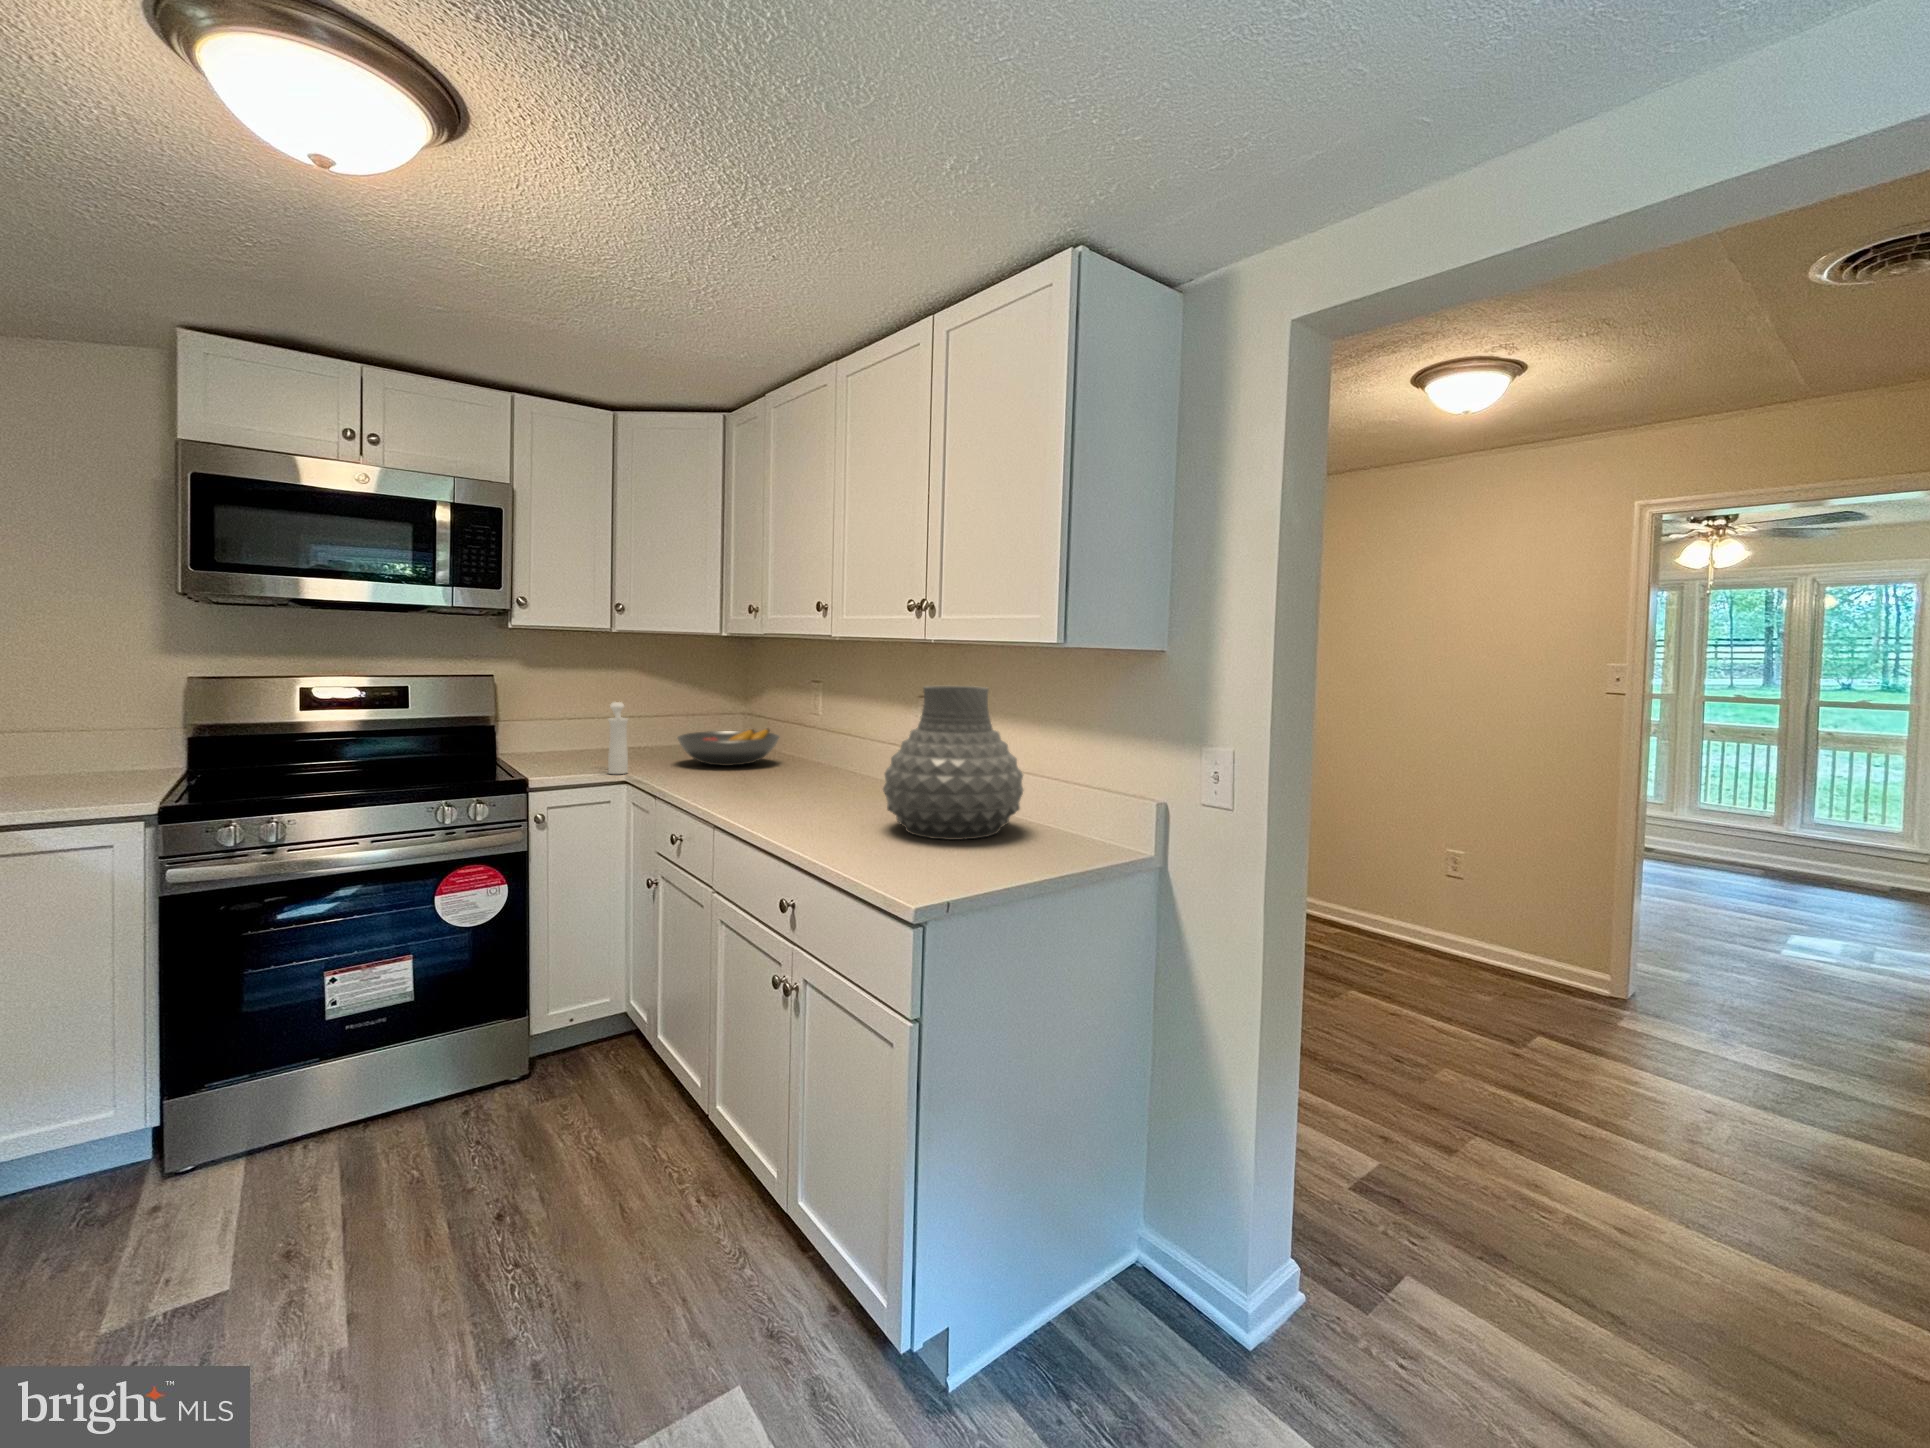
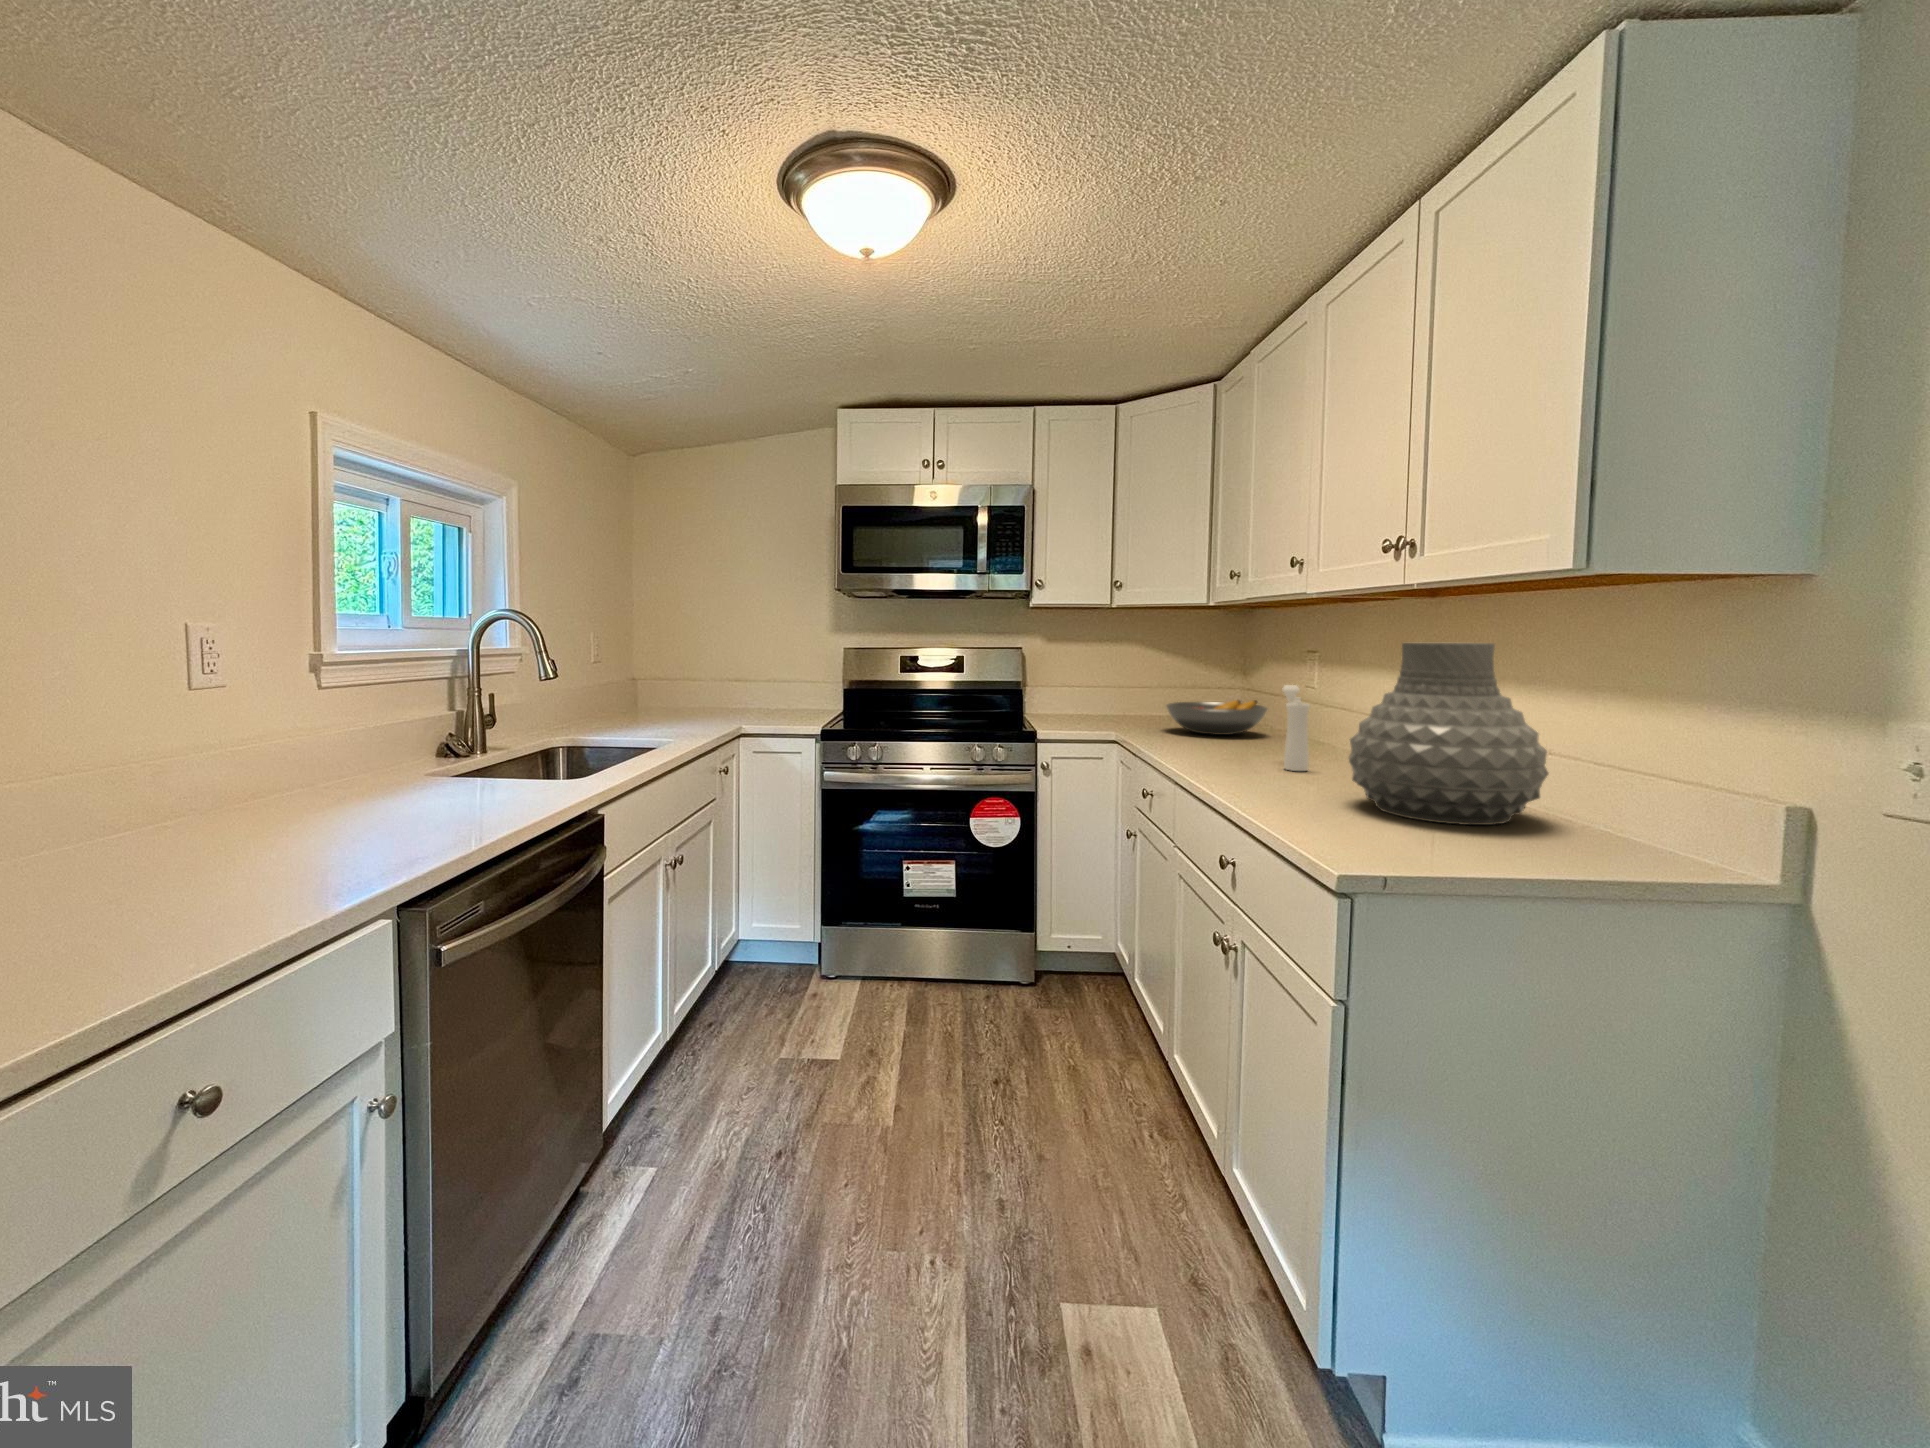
pepper mill: present [608,702,628,774] -> present [1283,685,1310,771]

